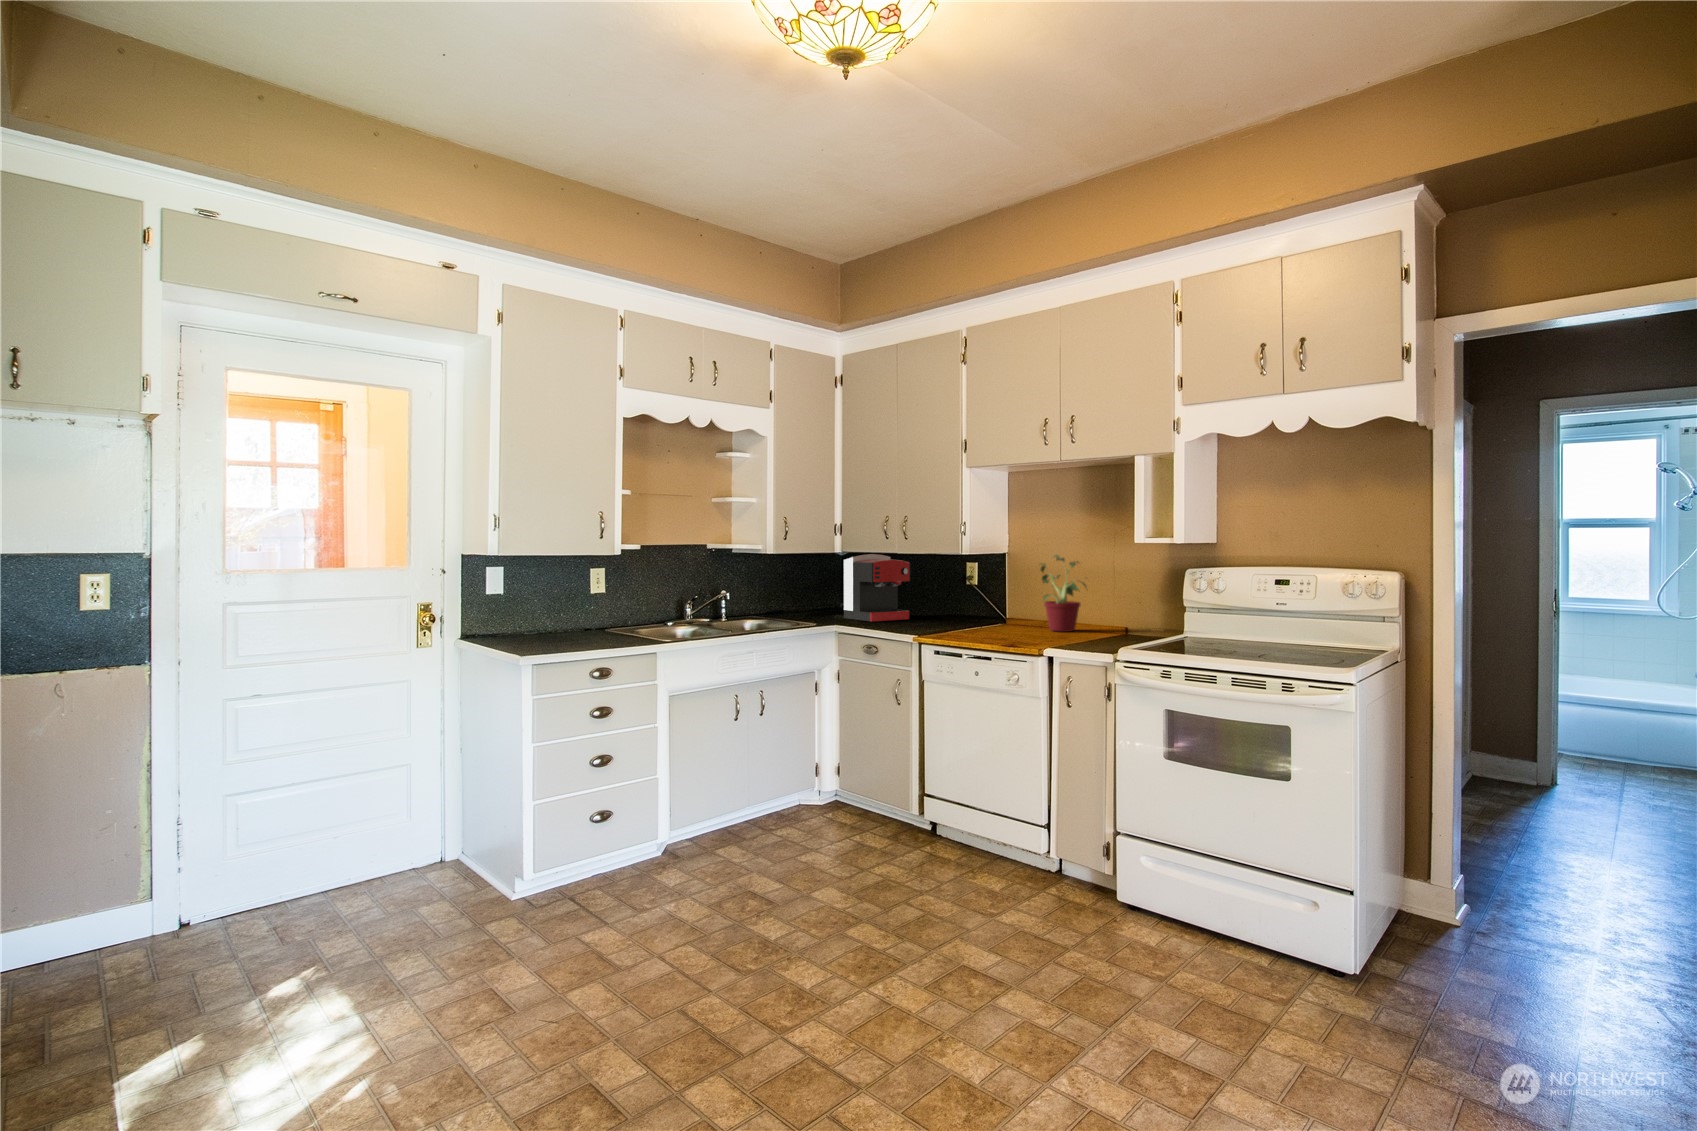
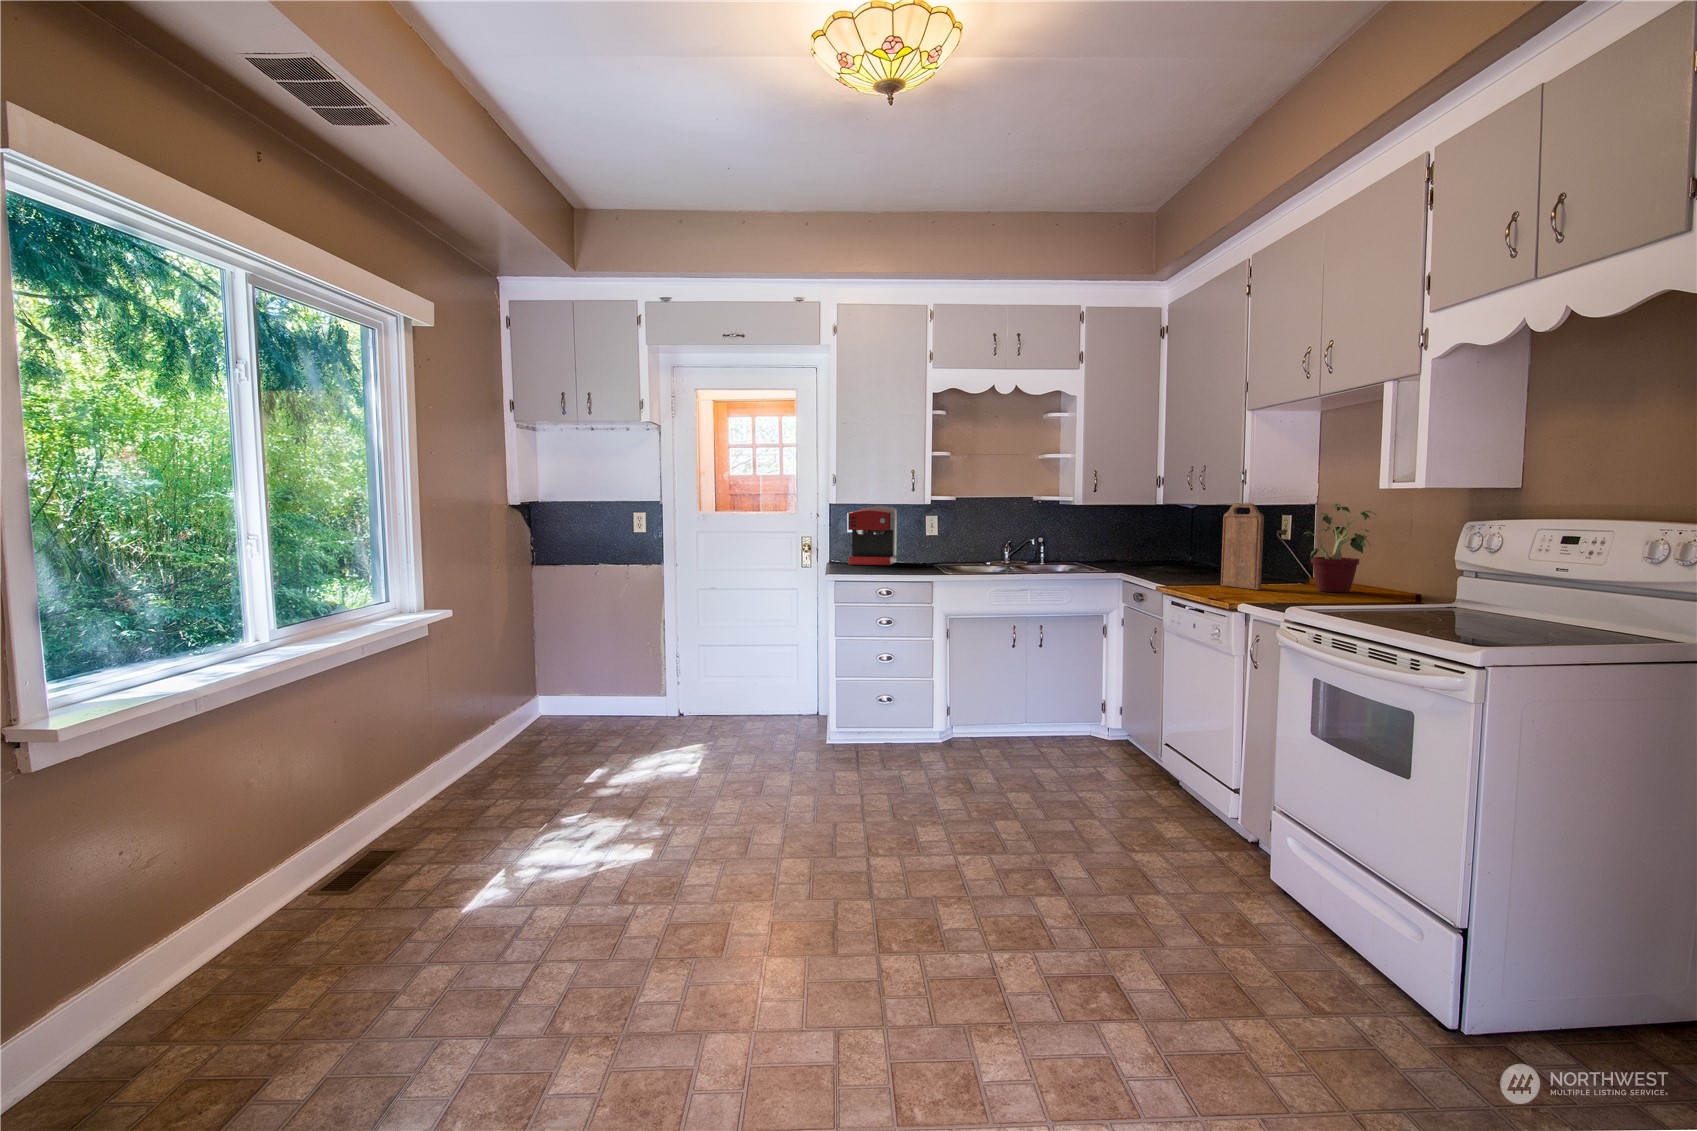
coffee maker: present [844,554,910,622] -> present [848,506,897,565]
cutting board: none [977,555,1021,635] -> present [1221,503,1264,590]

